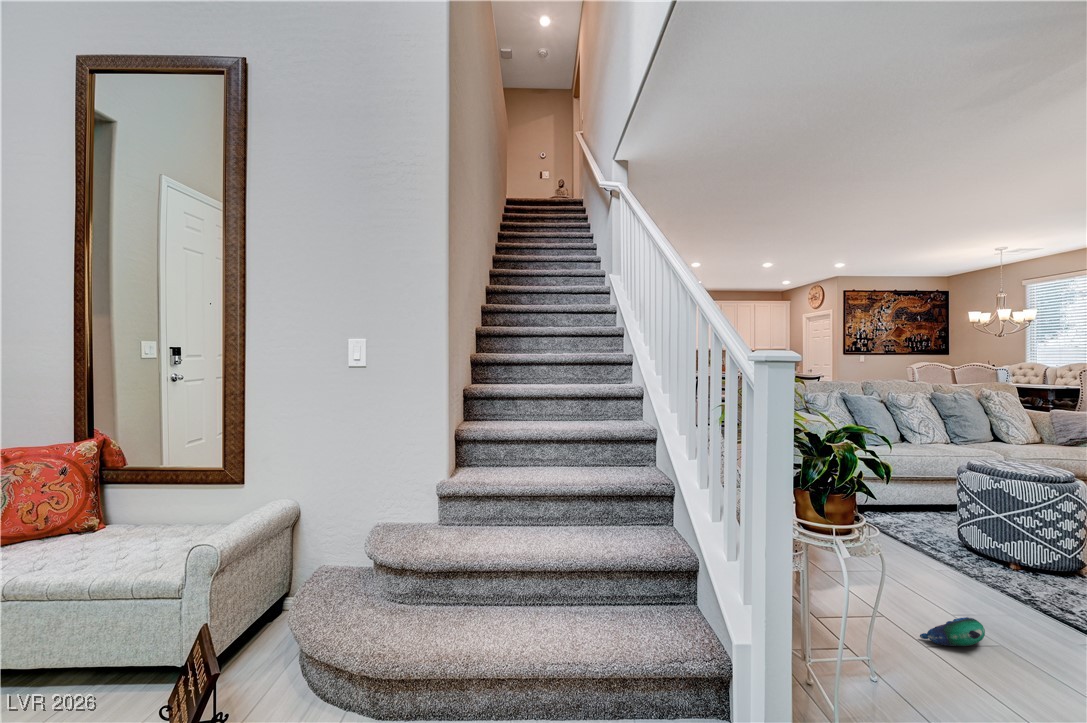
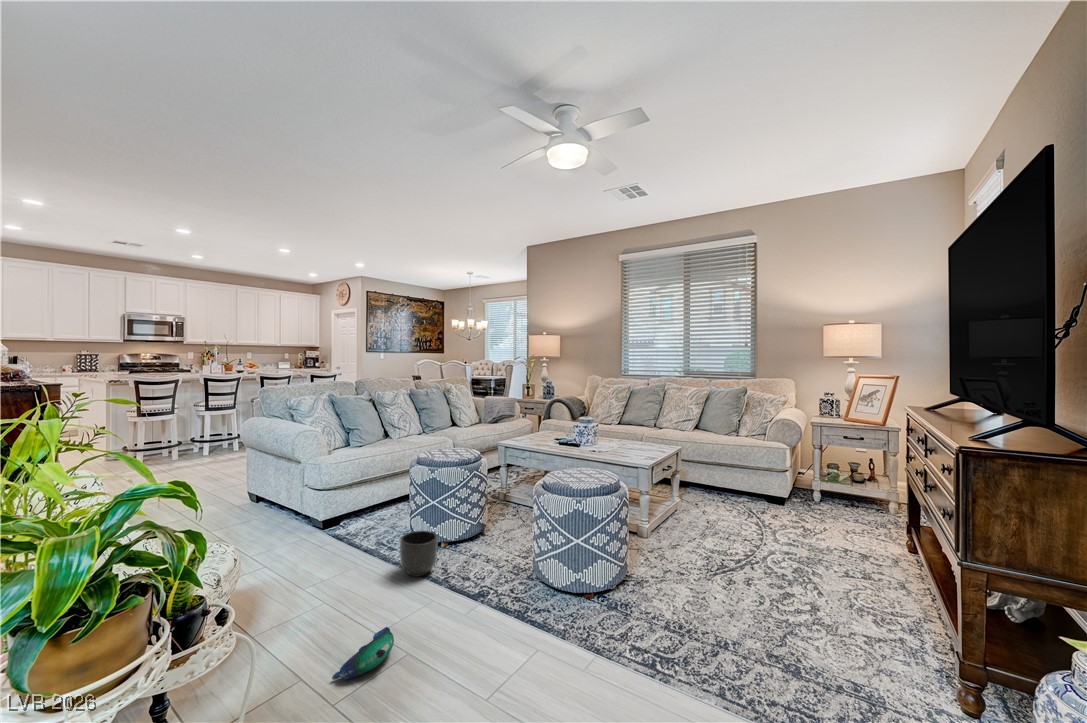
planter: none [961,539,1015,590] -> present [400,531,438,577]

